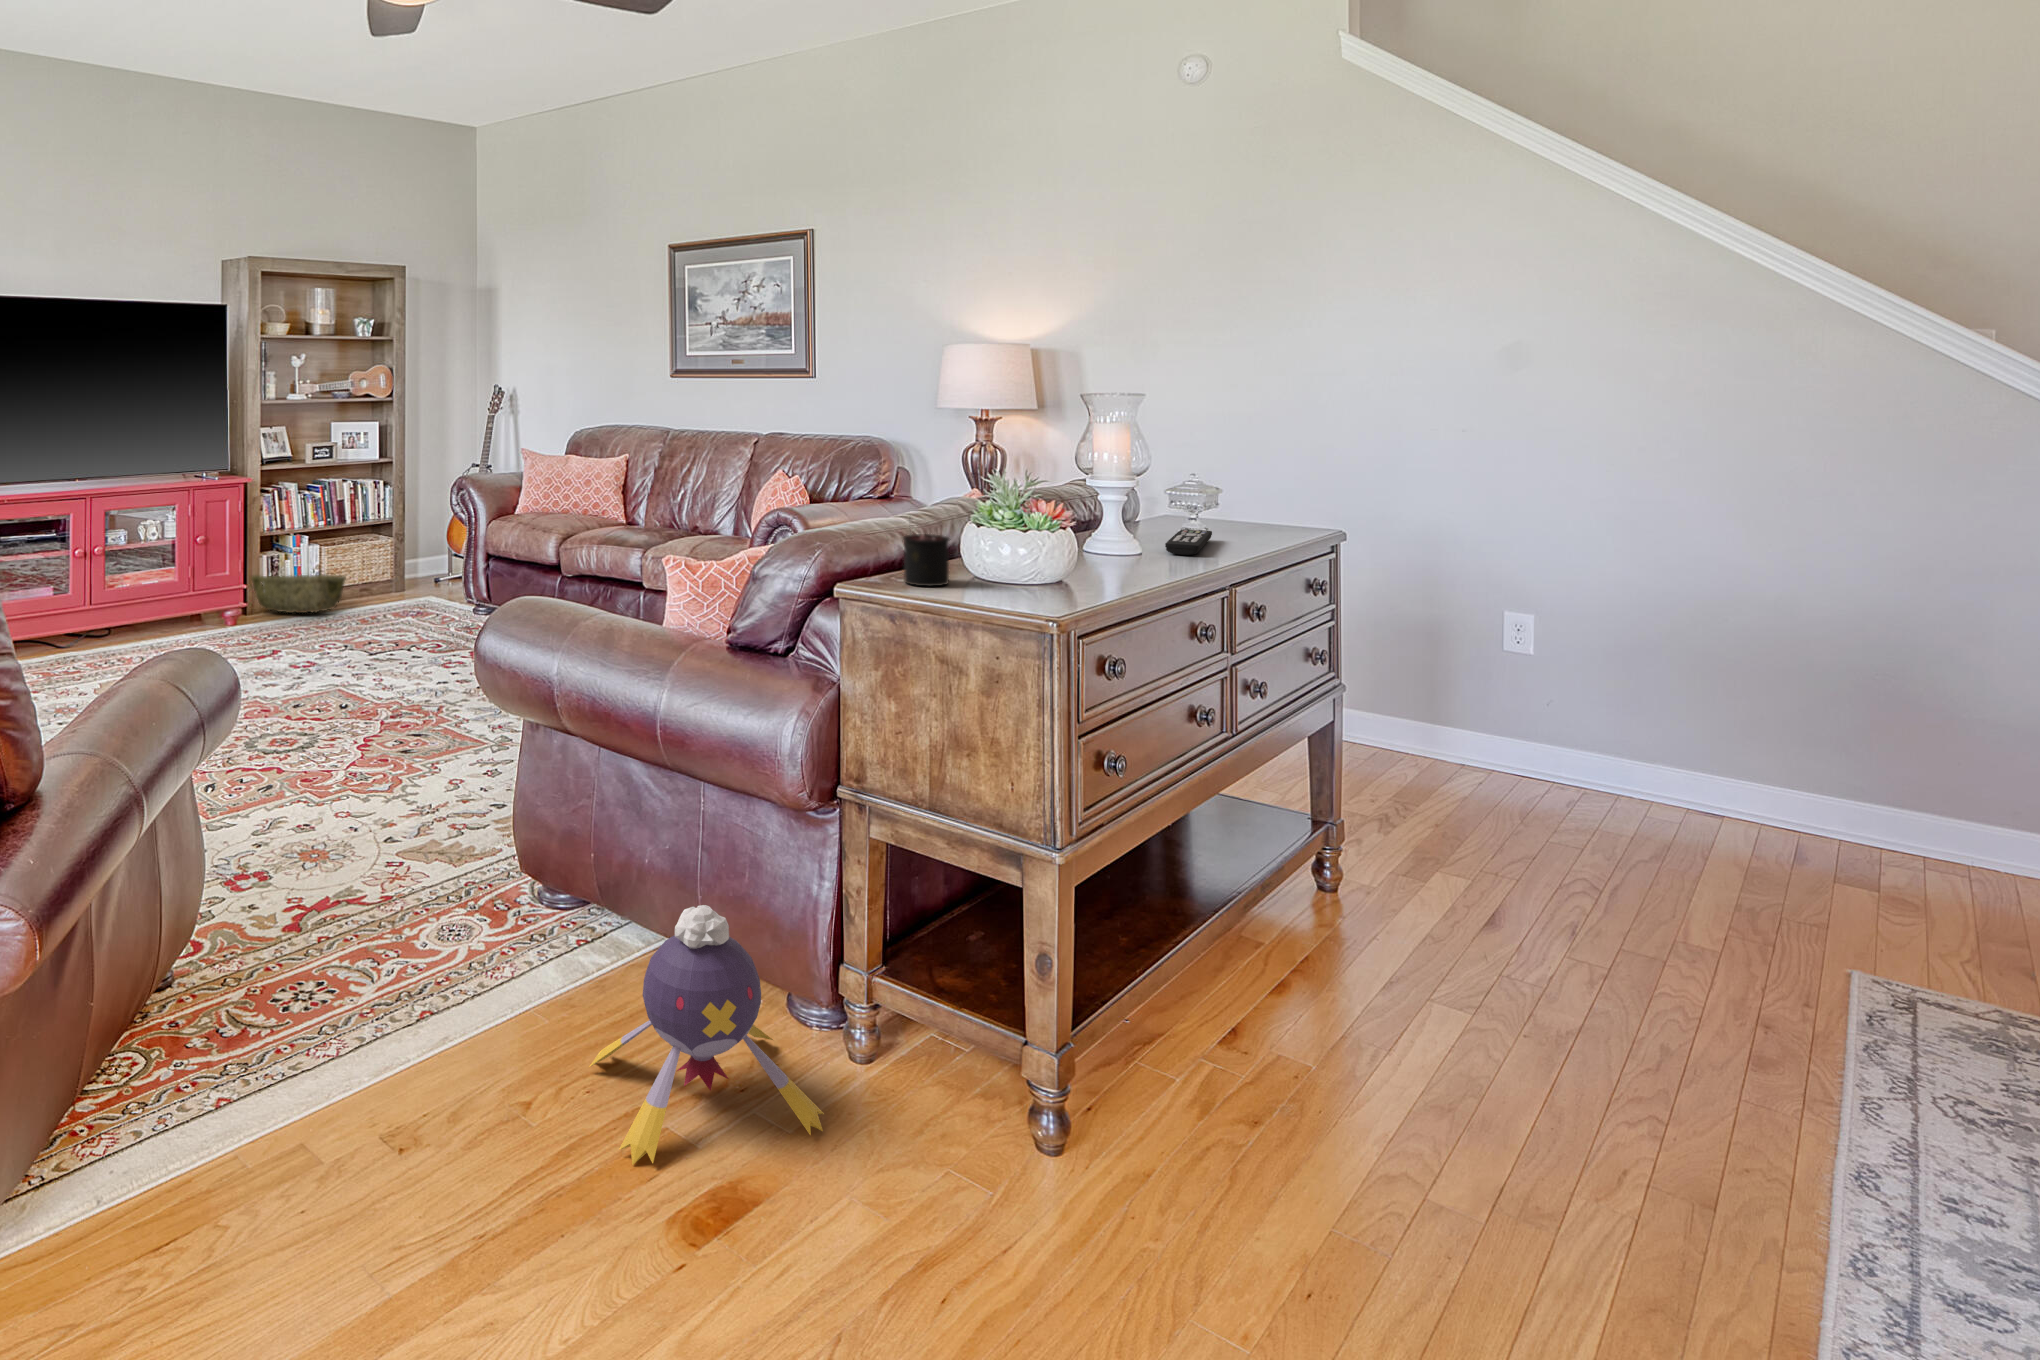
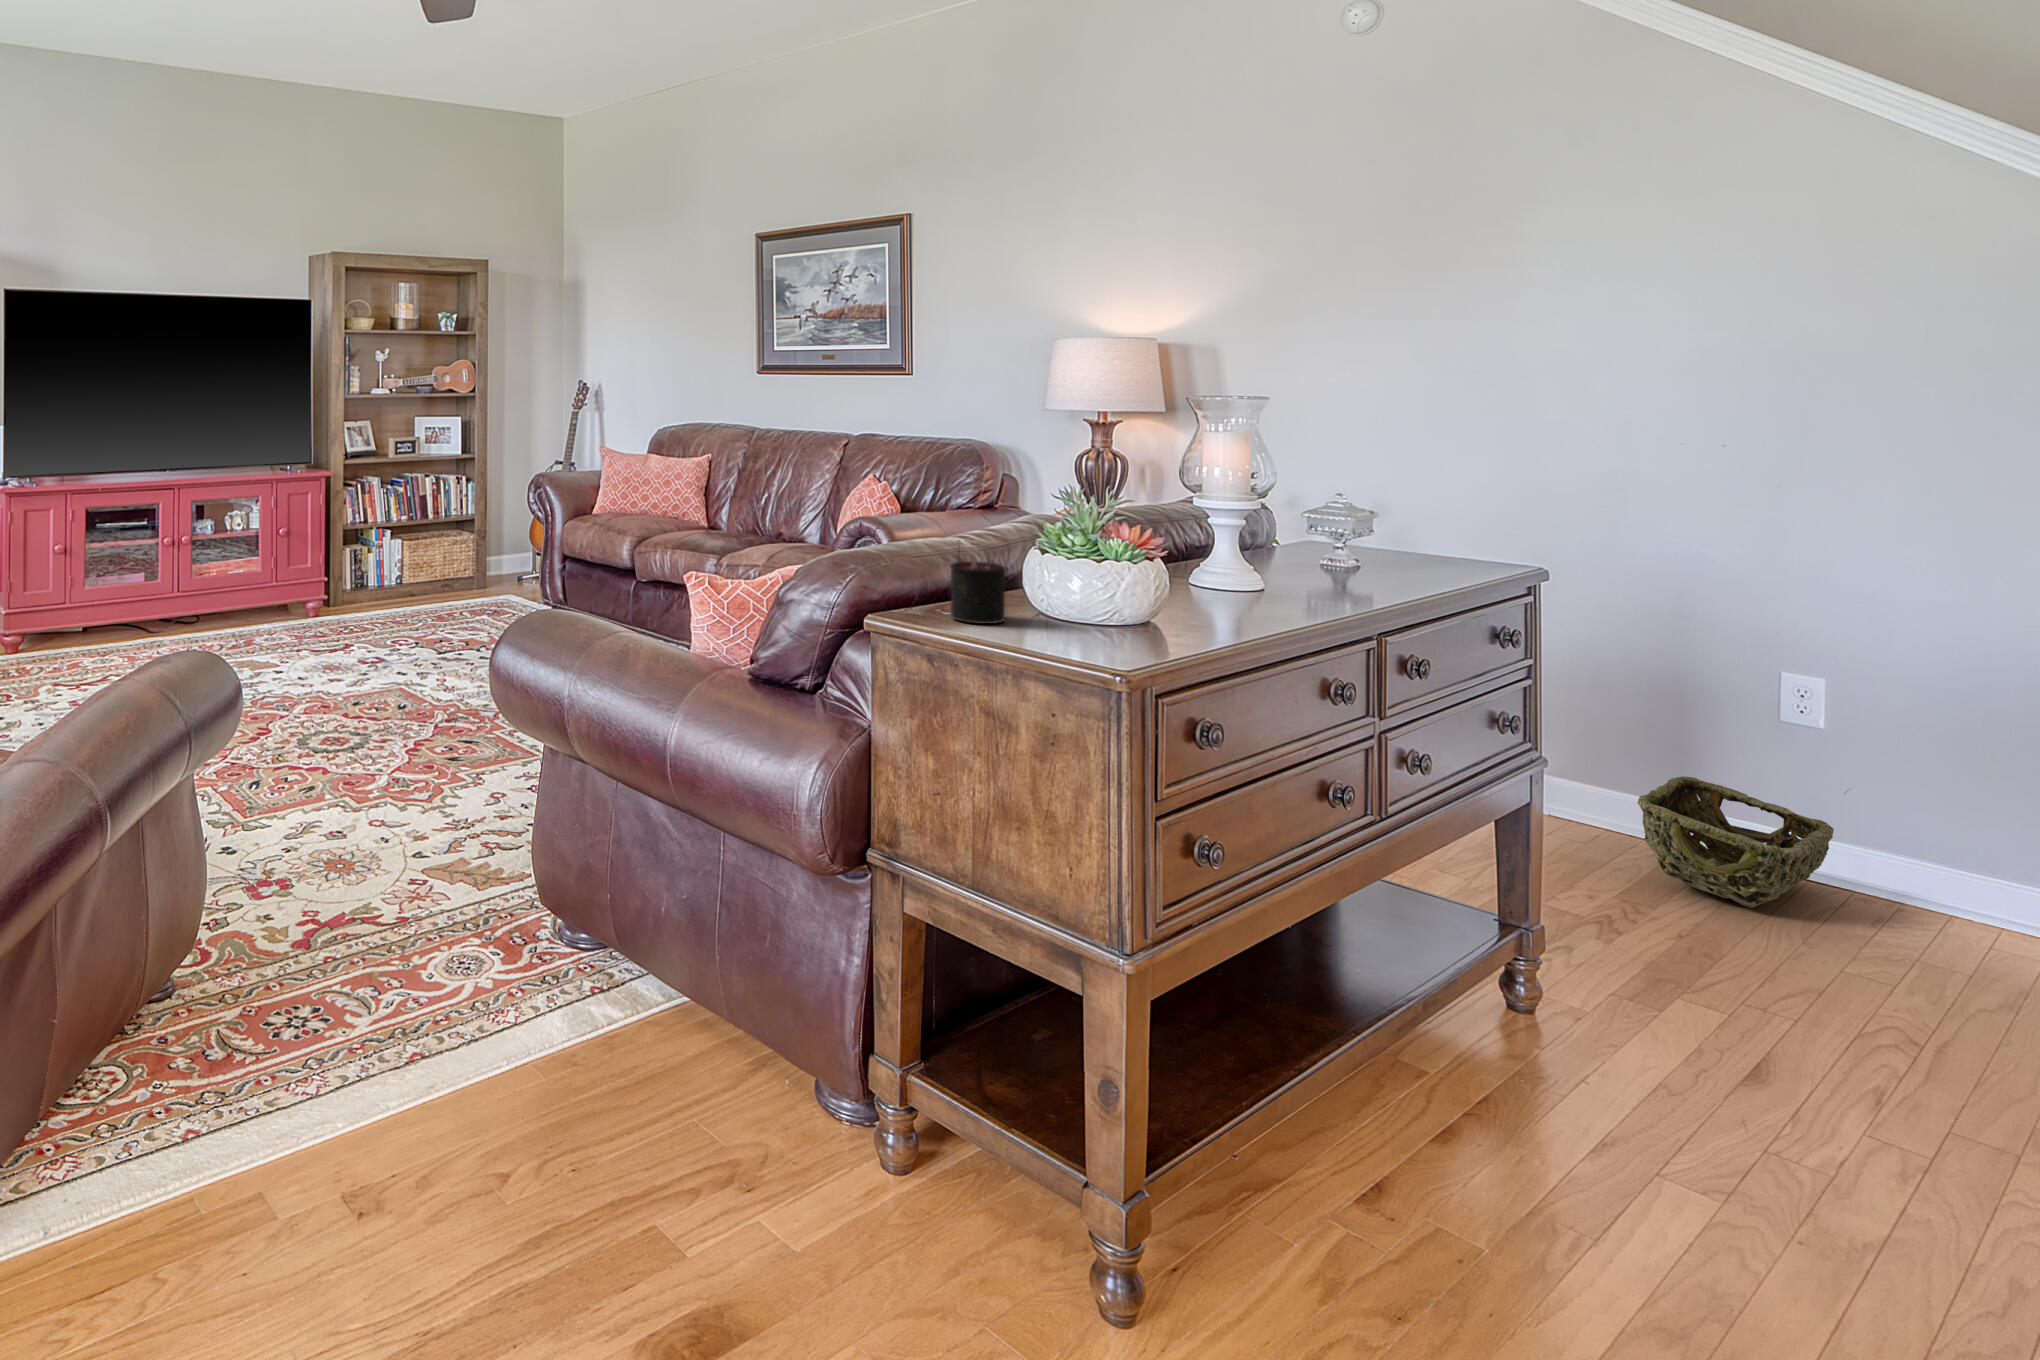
remote control: present [1165,529,1212,555] -> none [1293,563,1359,596]
woven basket: present [251,575,346,613] -> present [1637,776,1834,908]
plush toy: present [589,905,824,1165] -> none [579,974,841,1270]

